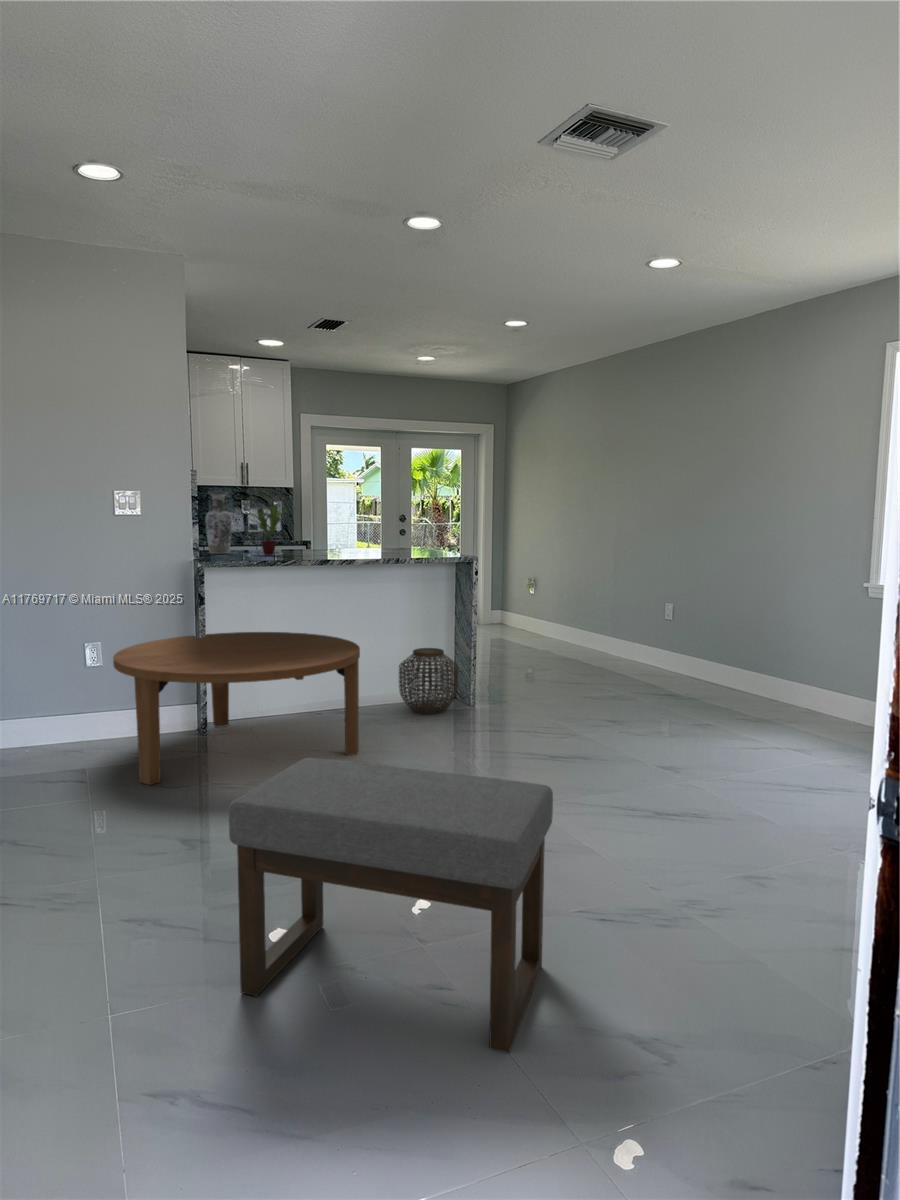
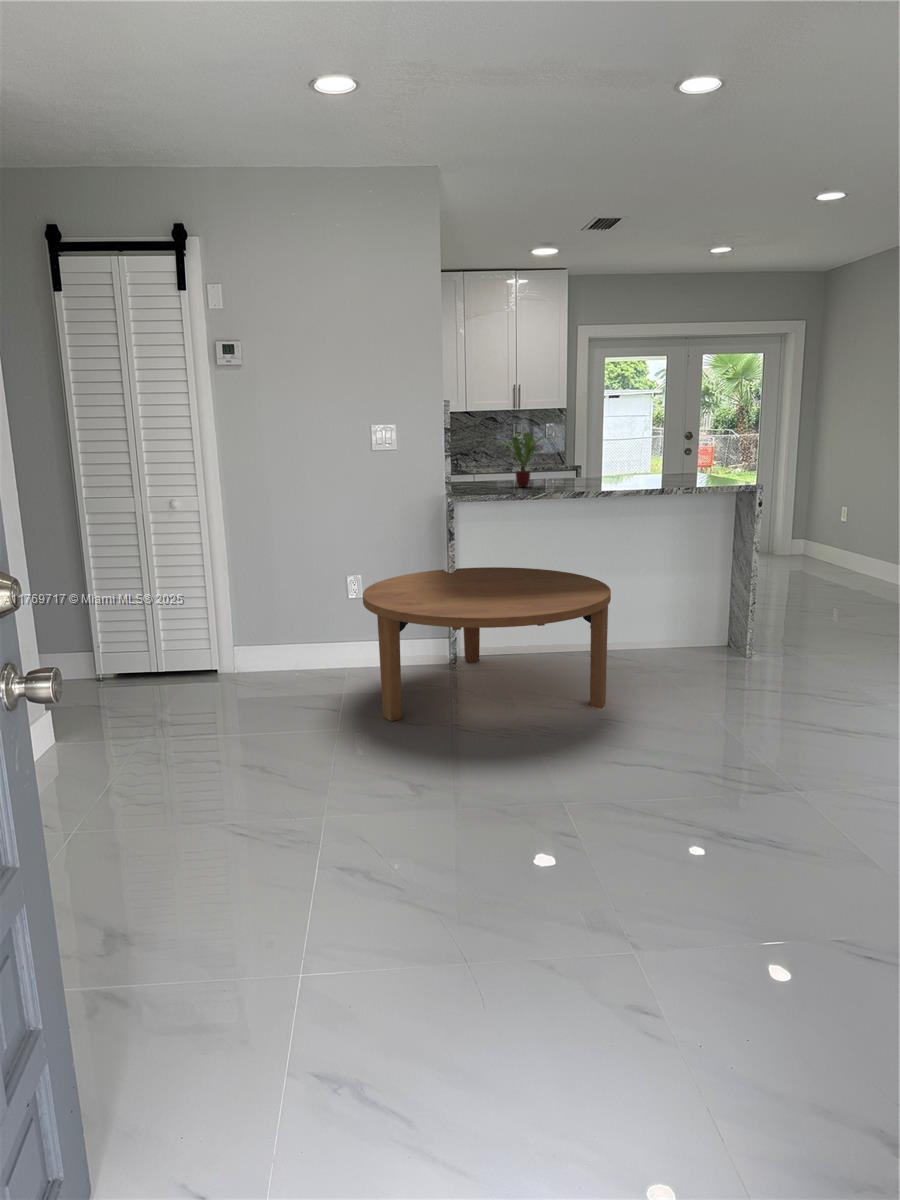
vase: present [205,491,232,554] -> none [463,419,489,485]
woven basket: present [399,648,458,714] -> none [661,590,731,665]
ottoman: present [229,758,553,1053] -> none [405,735,798,1146]

